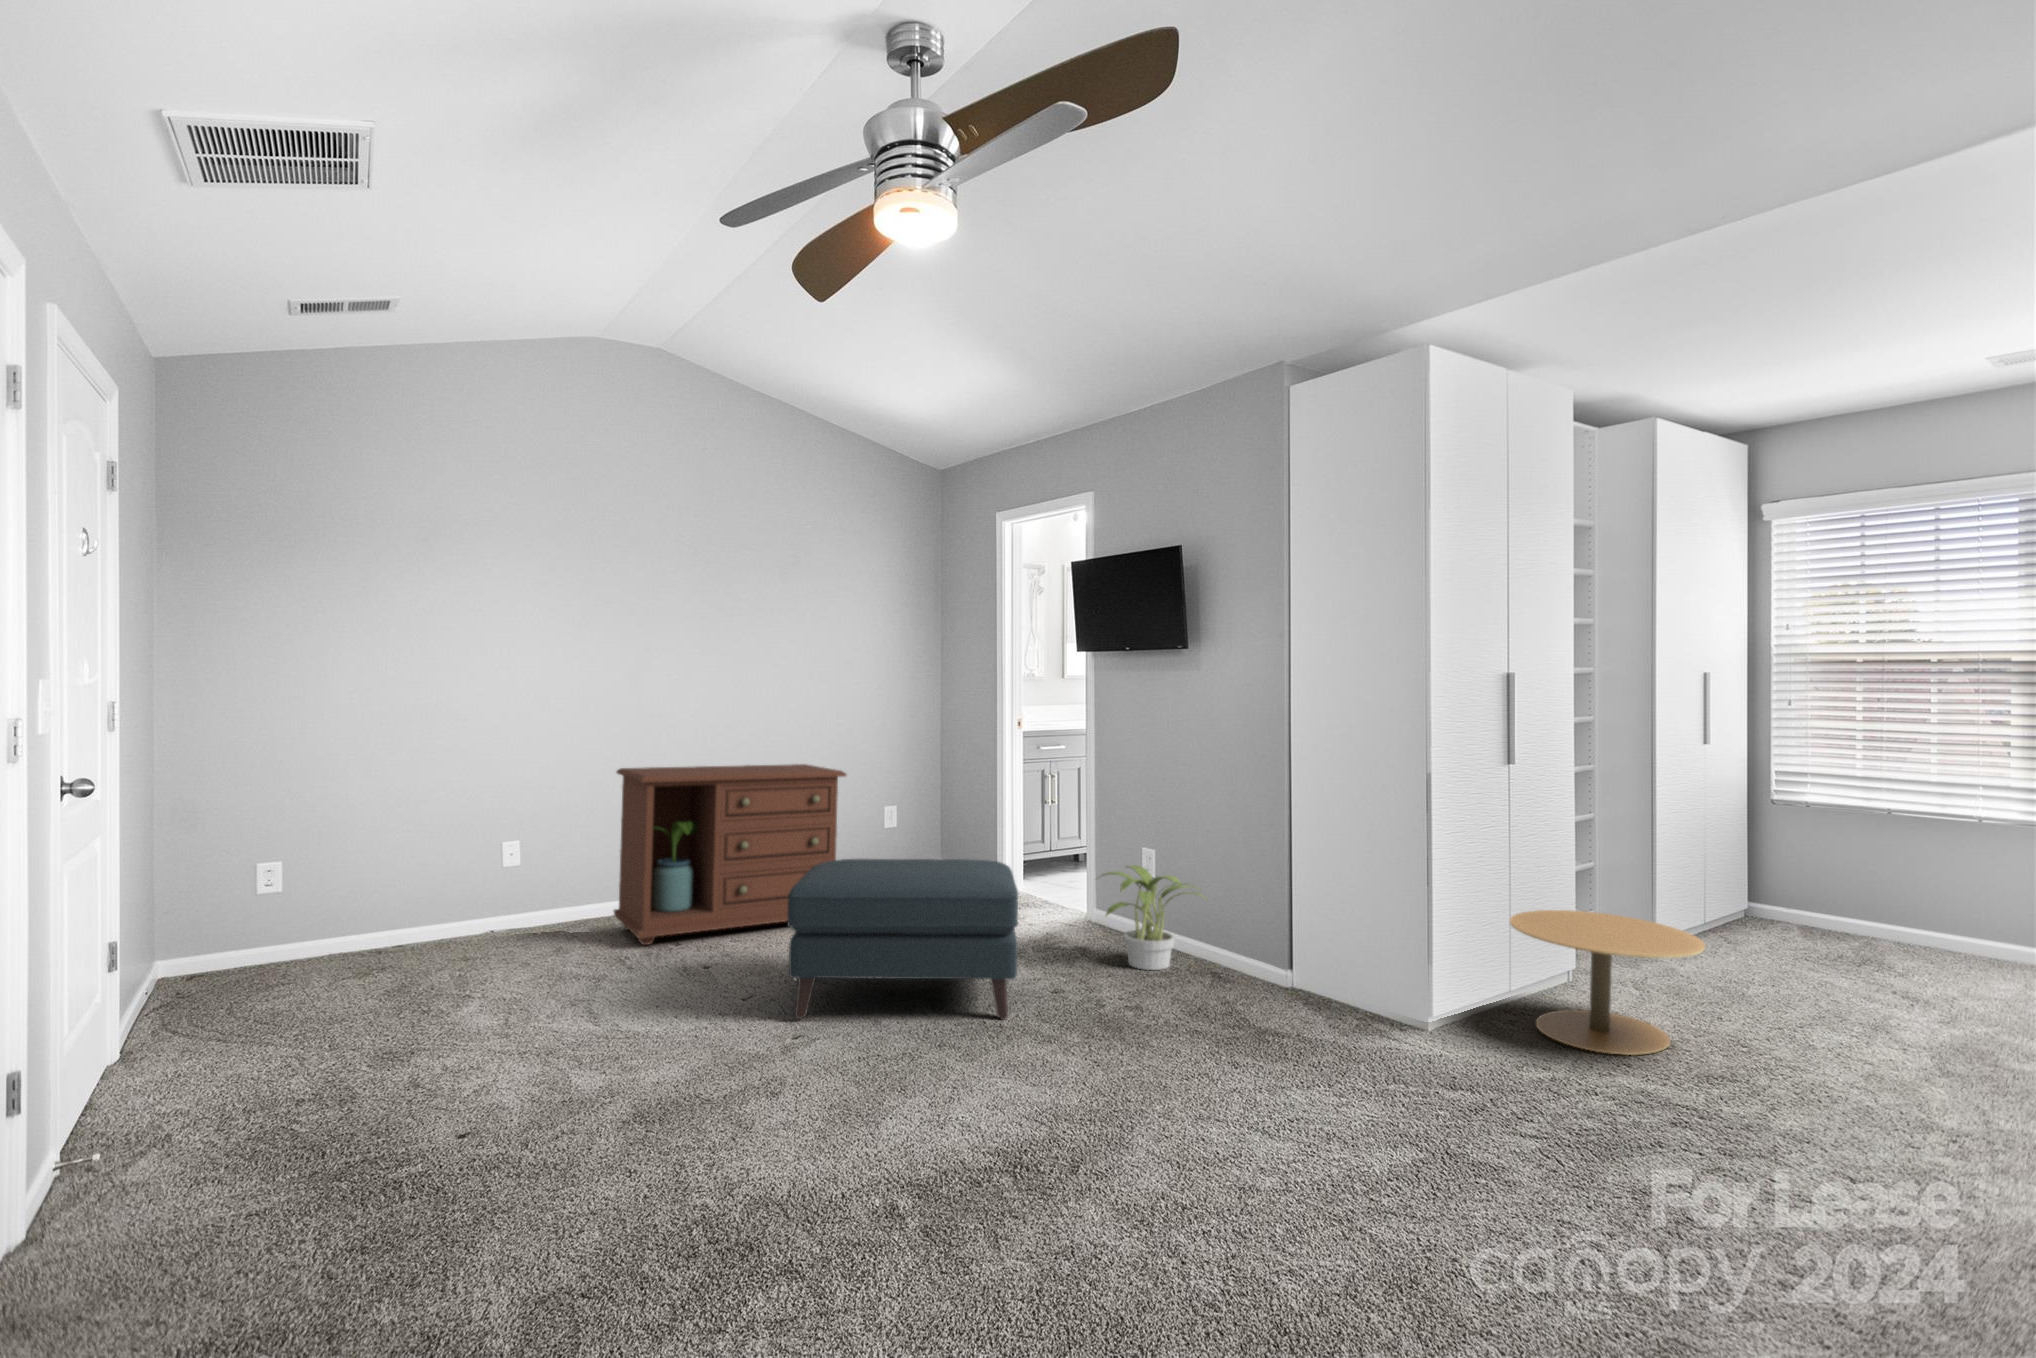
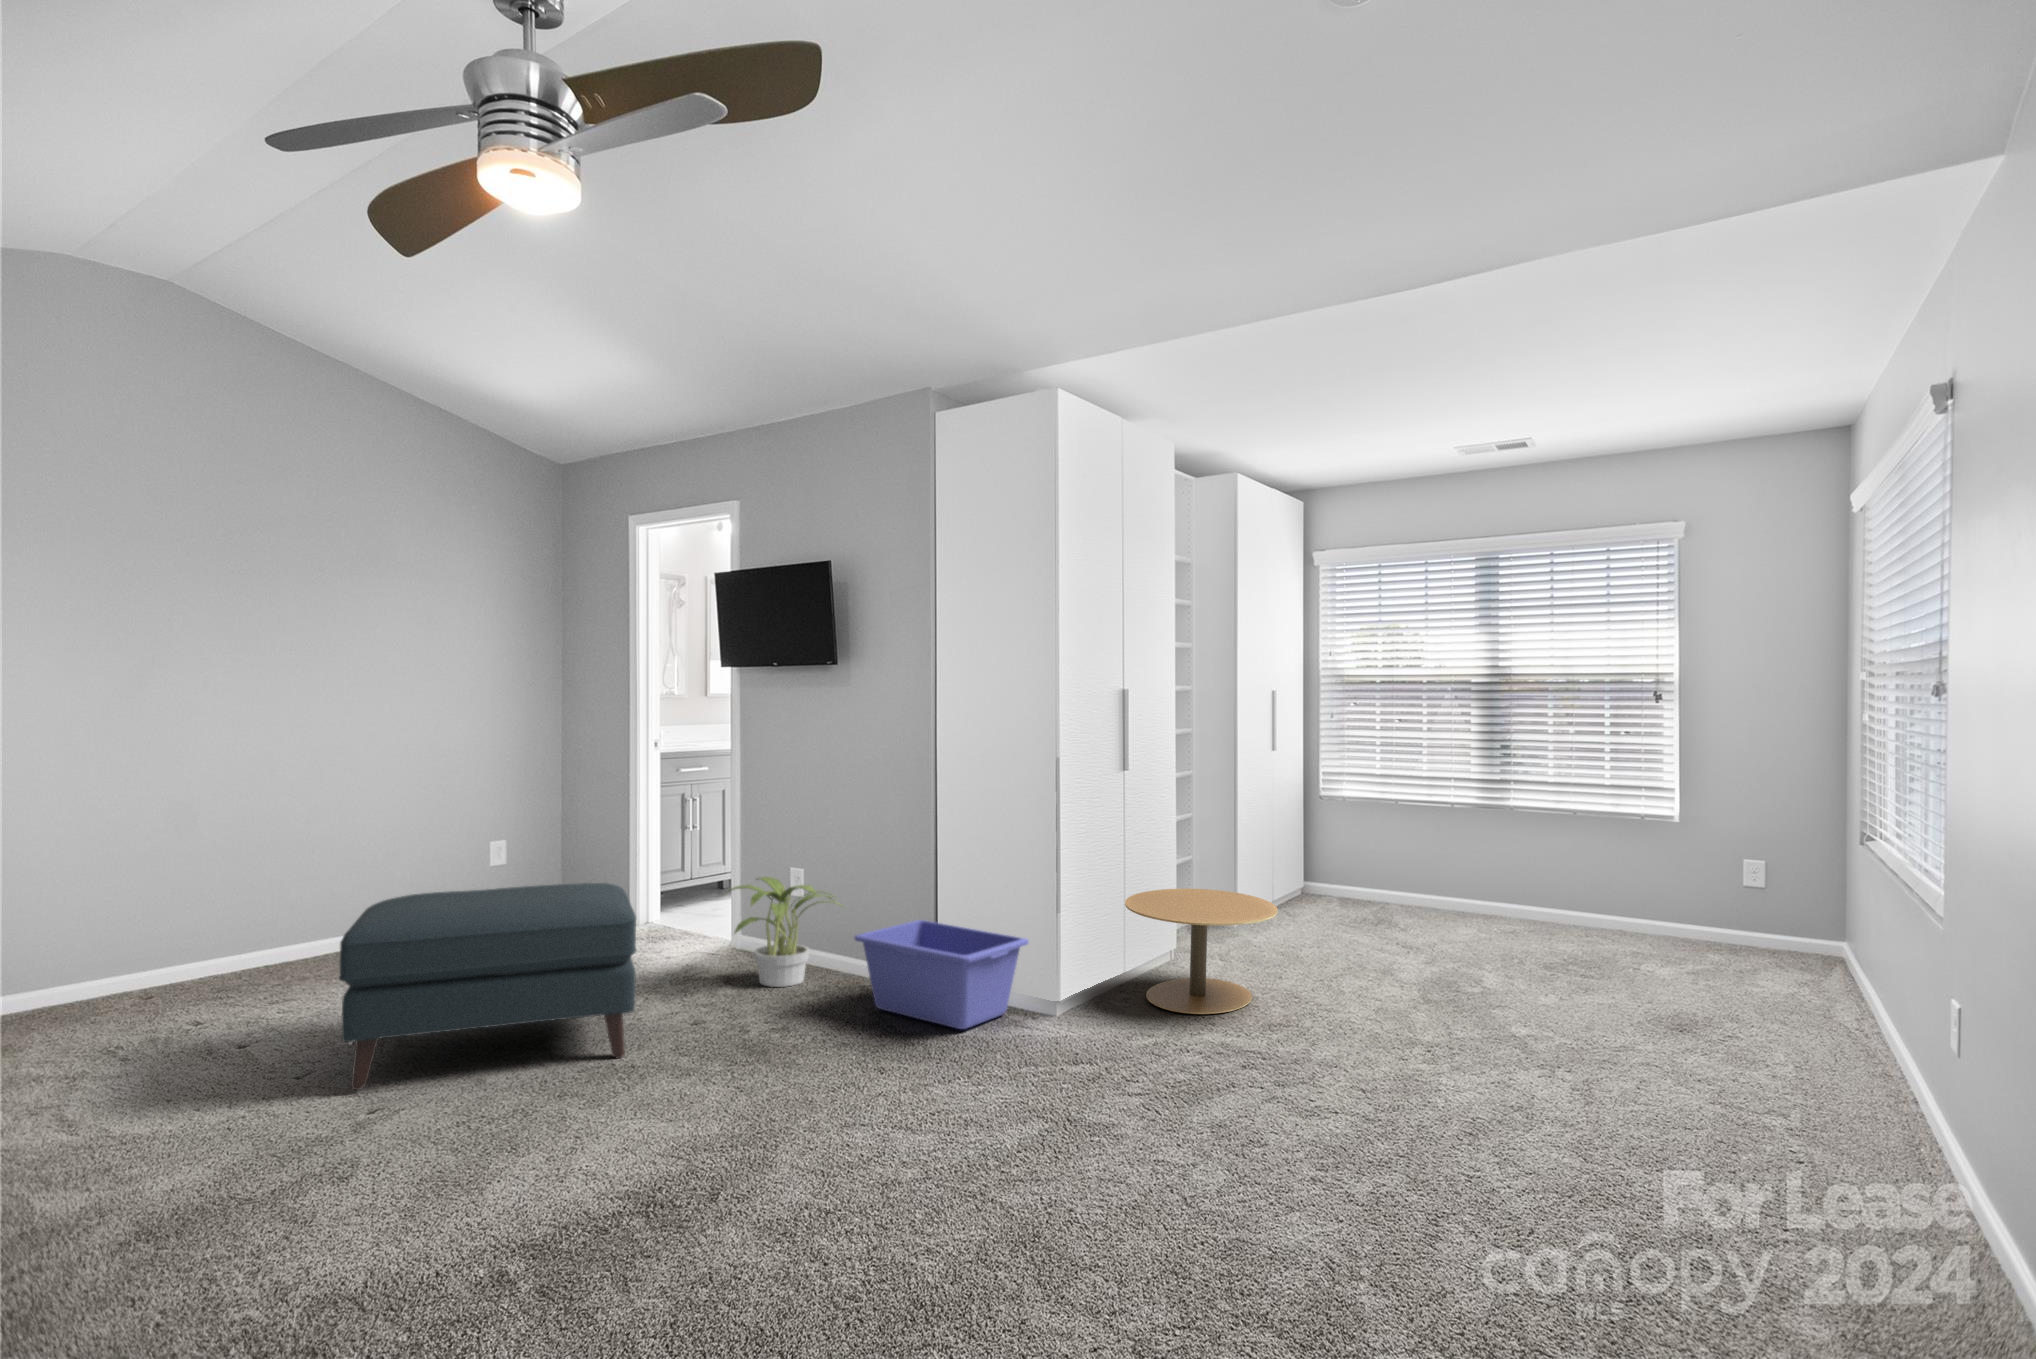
dresser: present [613,764,846,945] -> none [54,782,408,1028]
storage bin: none [1217,919,1399,1035] -> present [854,920,1029,1029]

